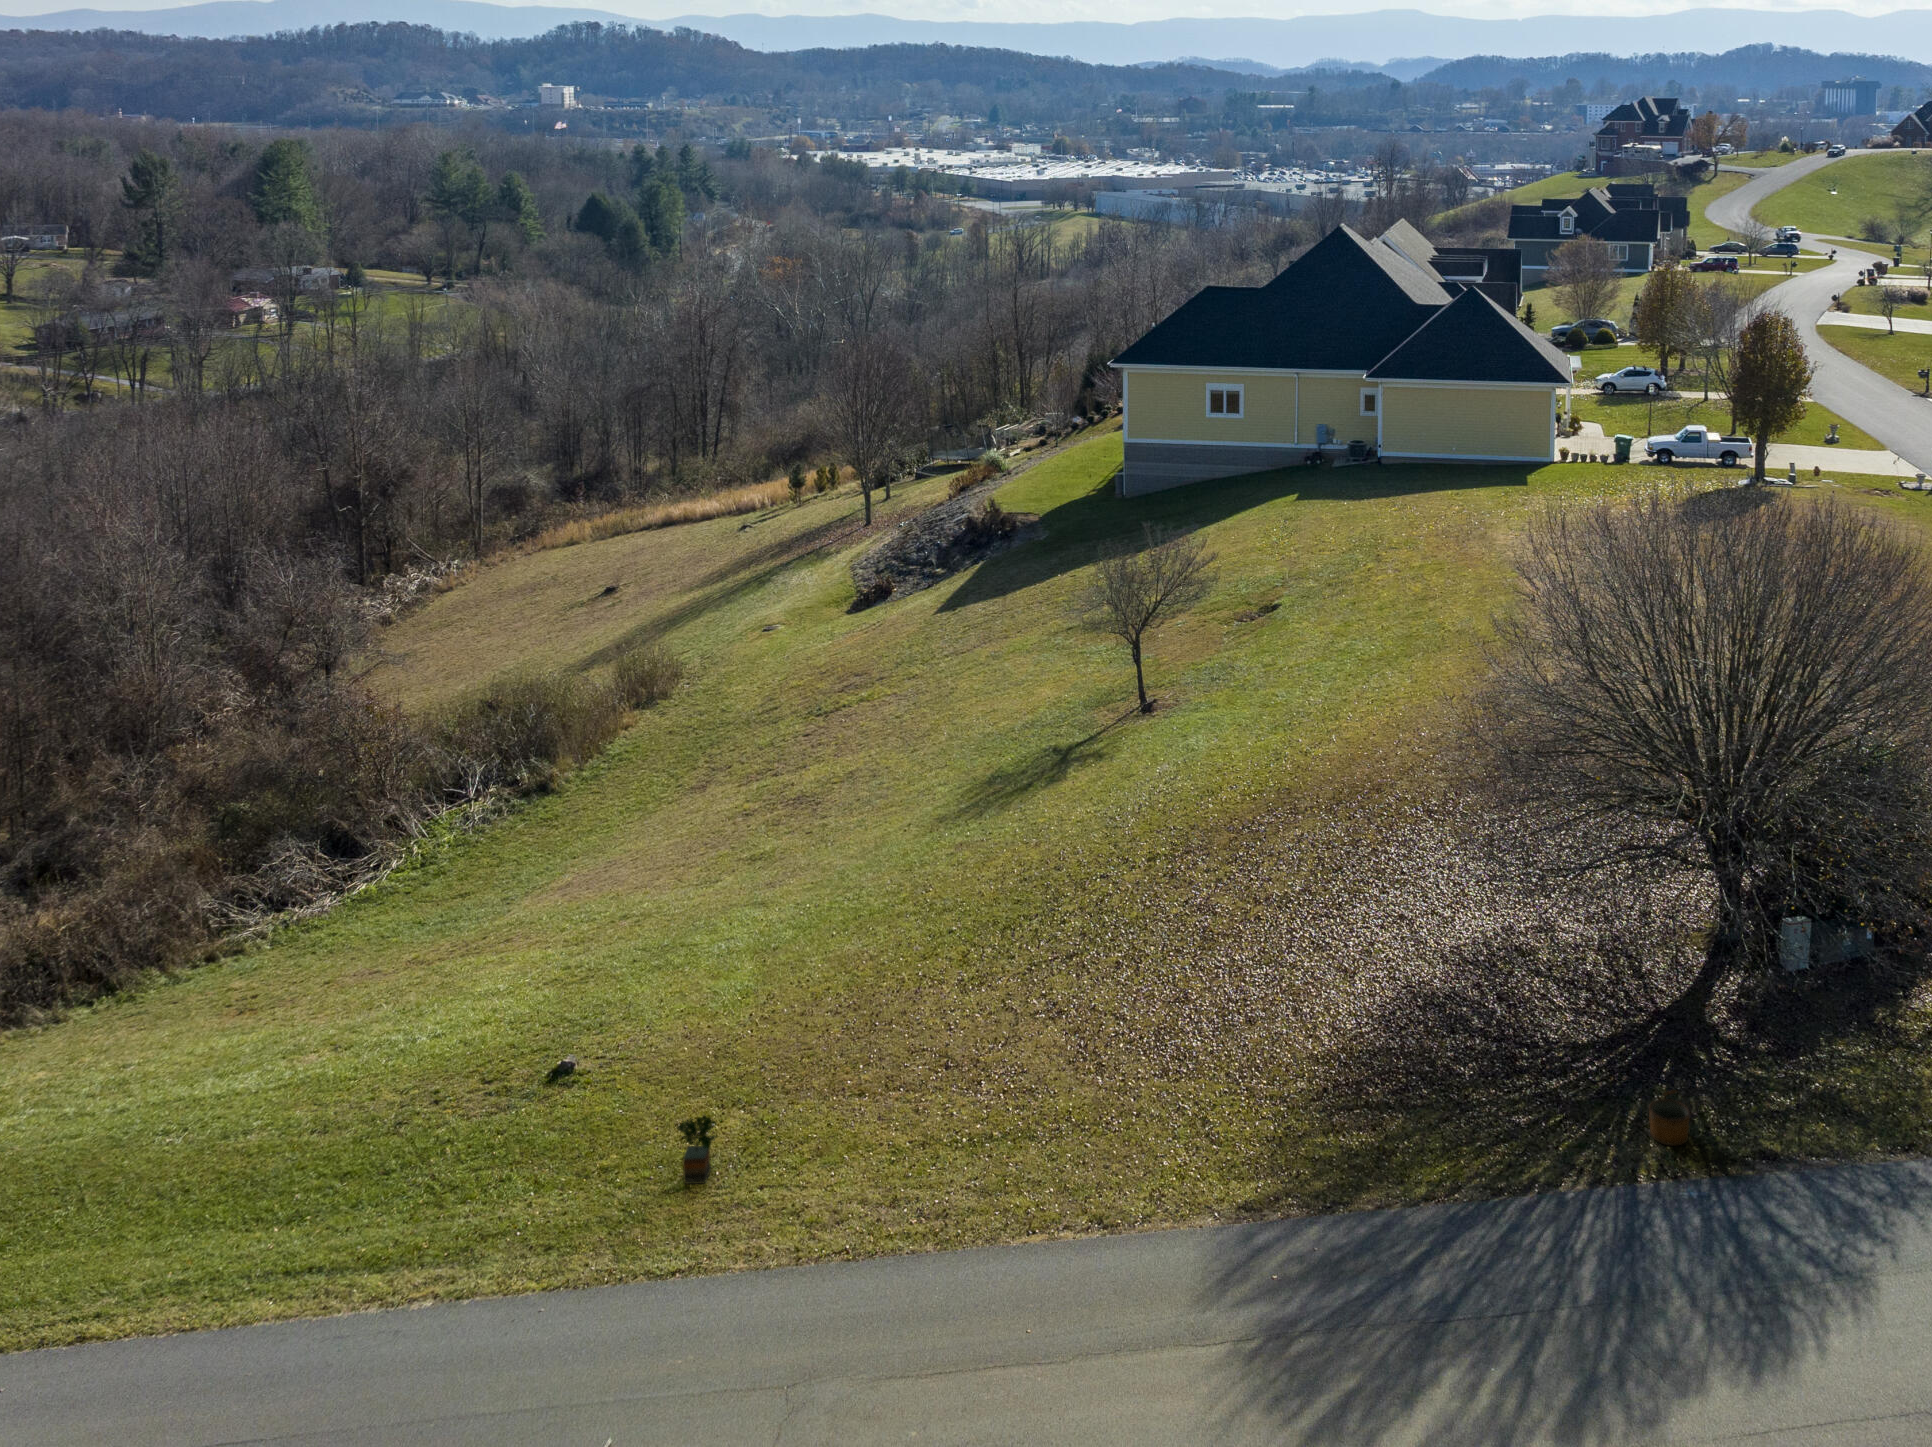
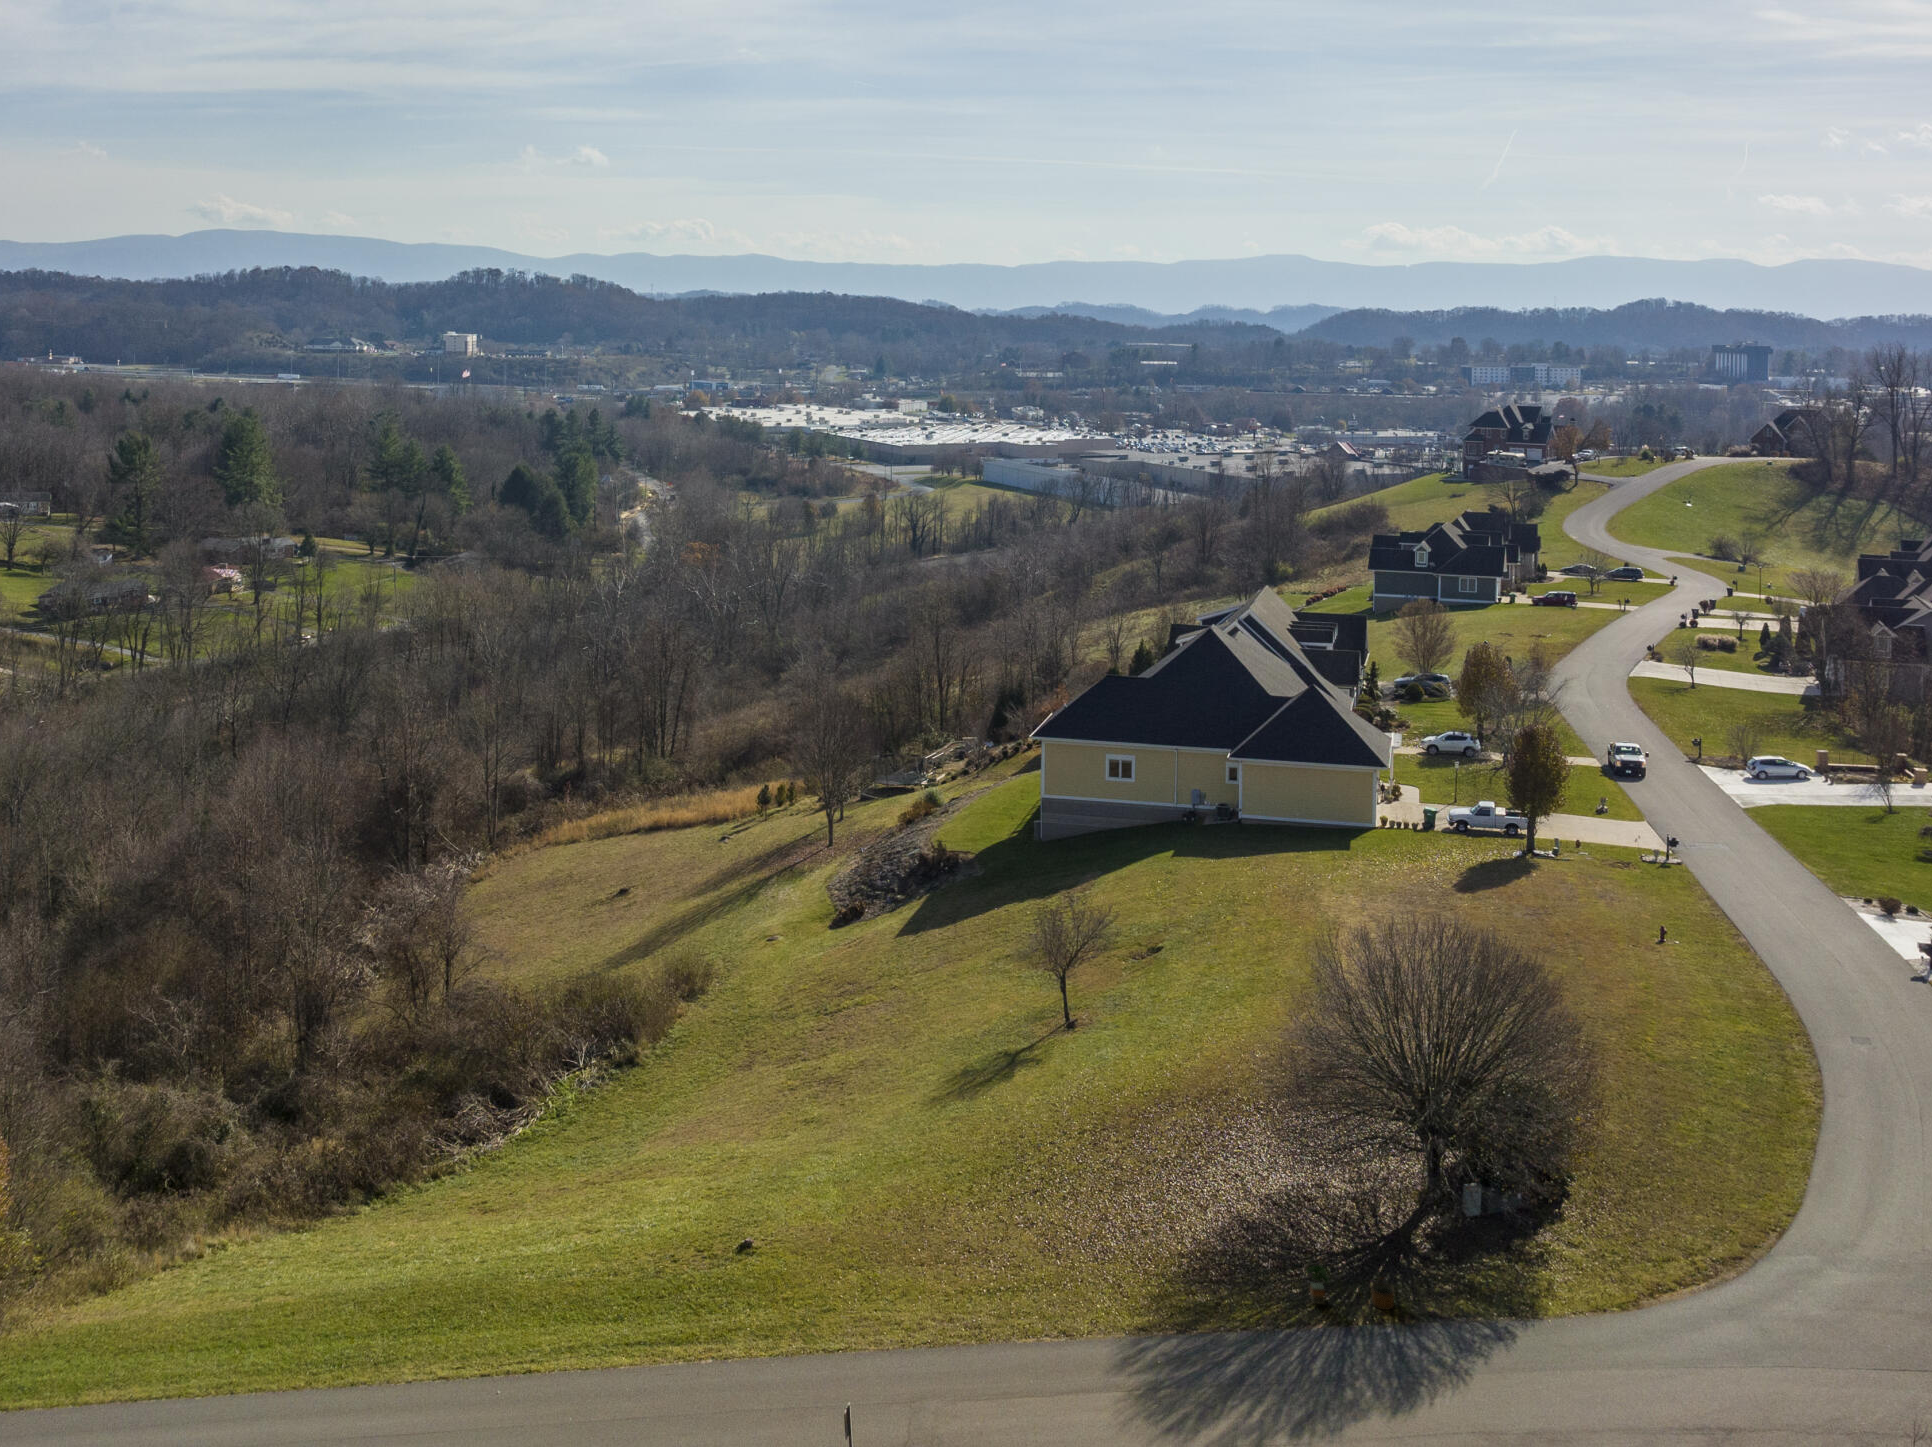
potted tree: present [677,1116,717,1184] -> present [1306,1266,1329,1304]

